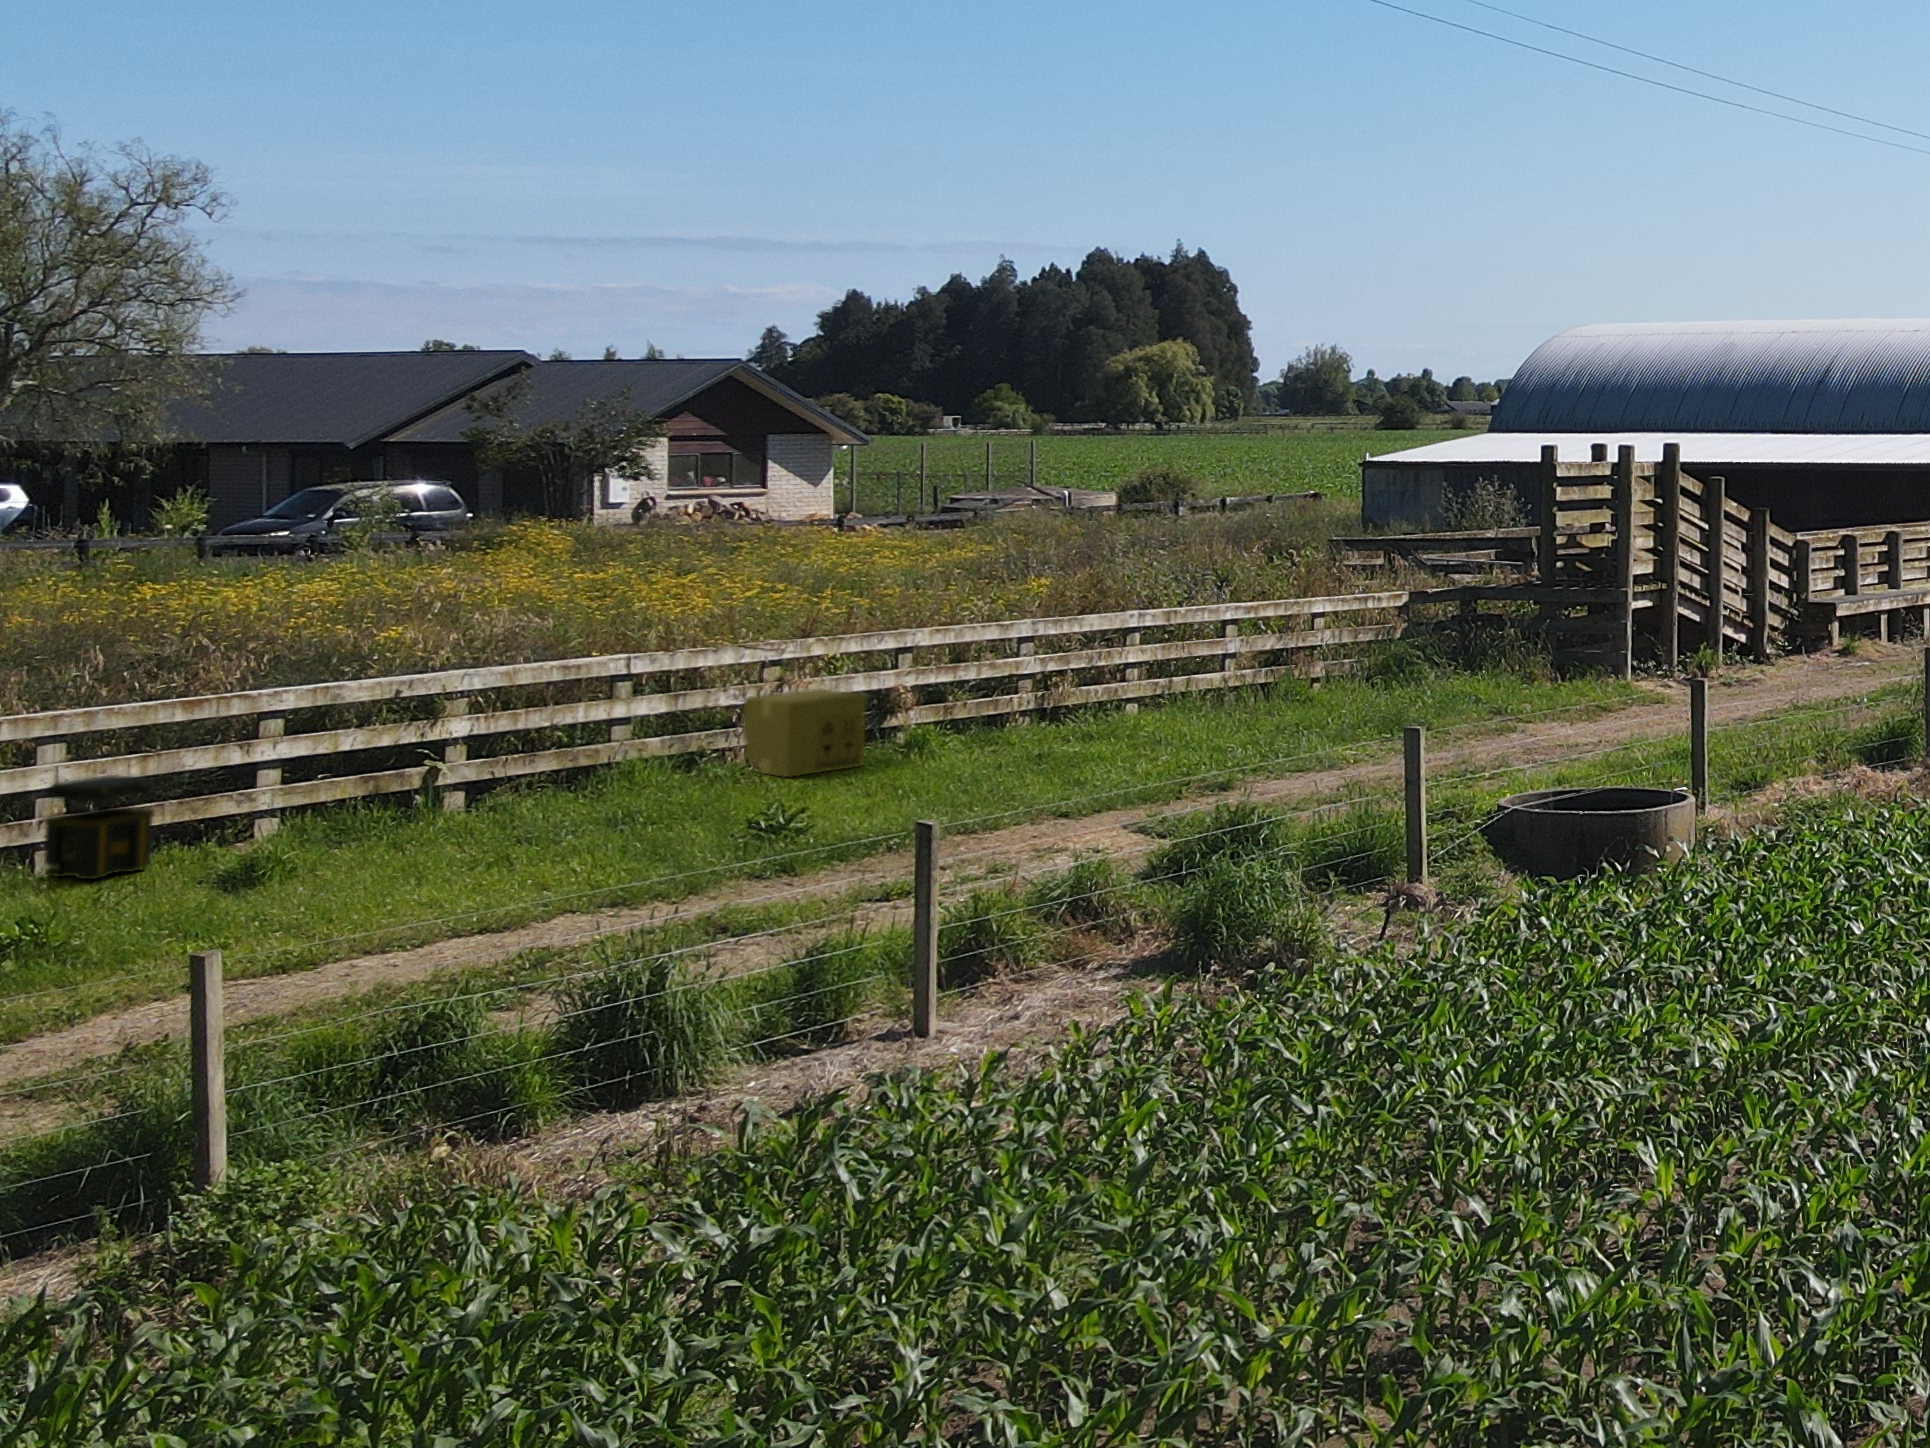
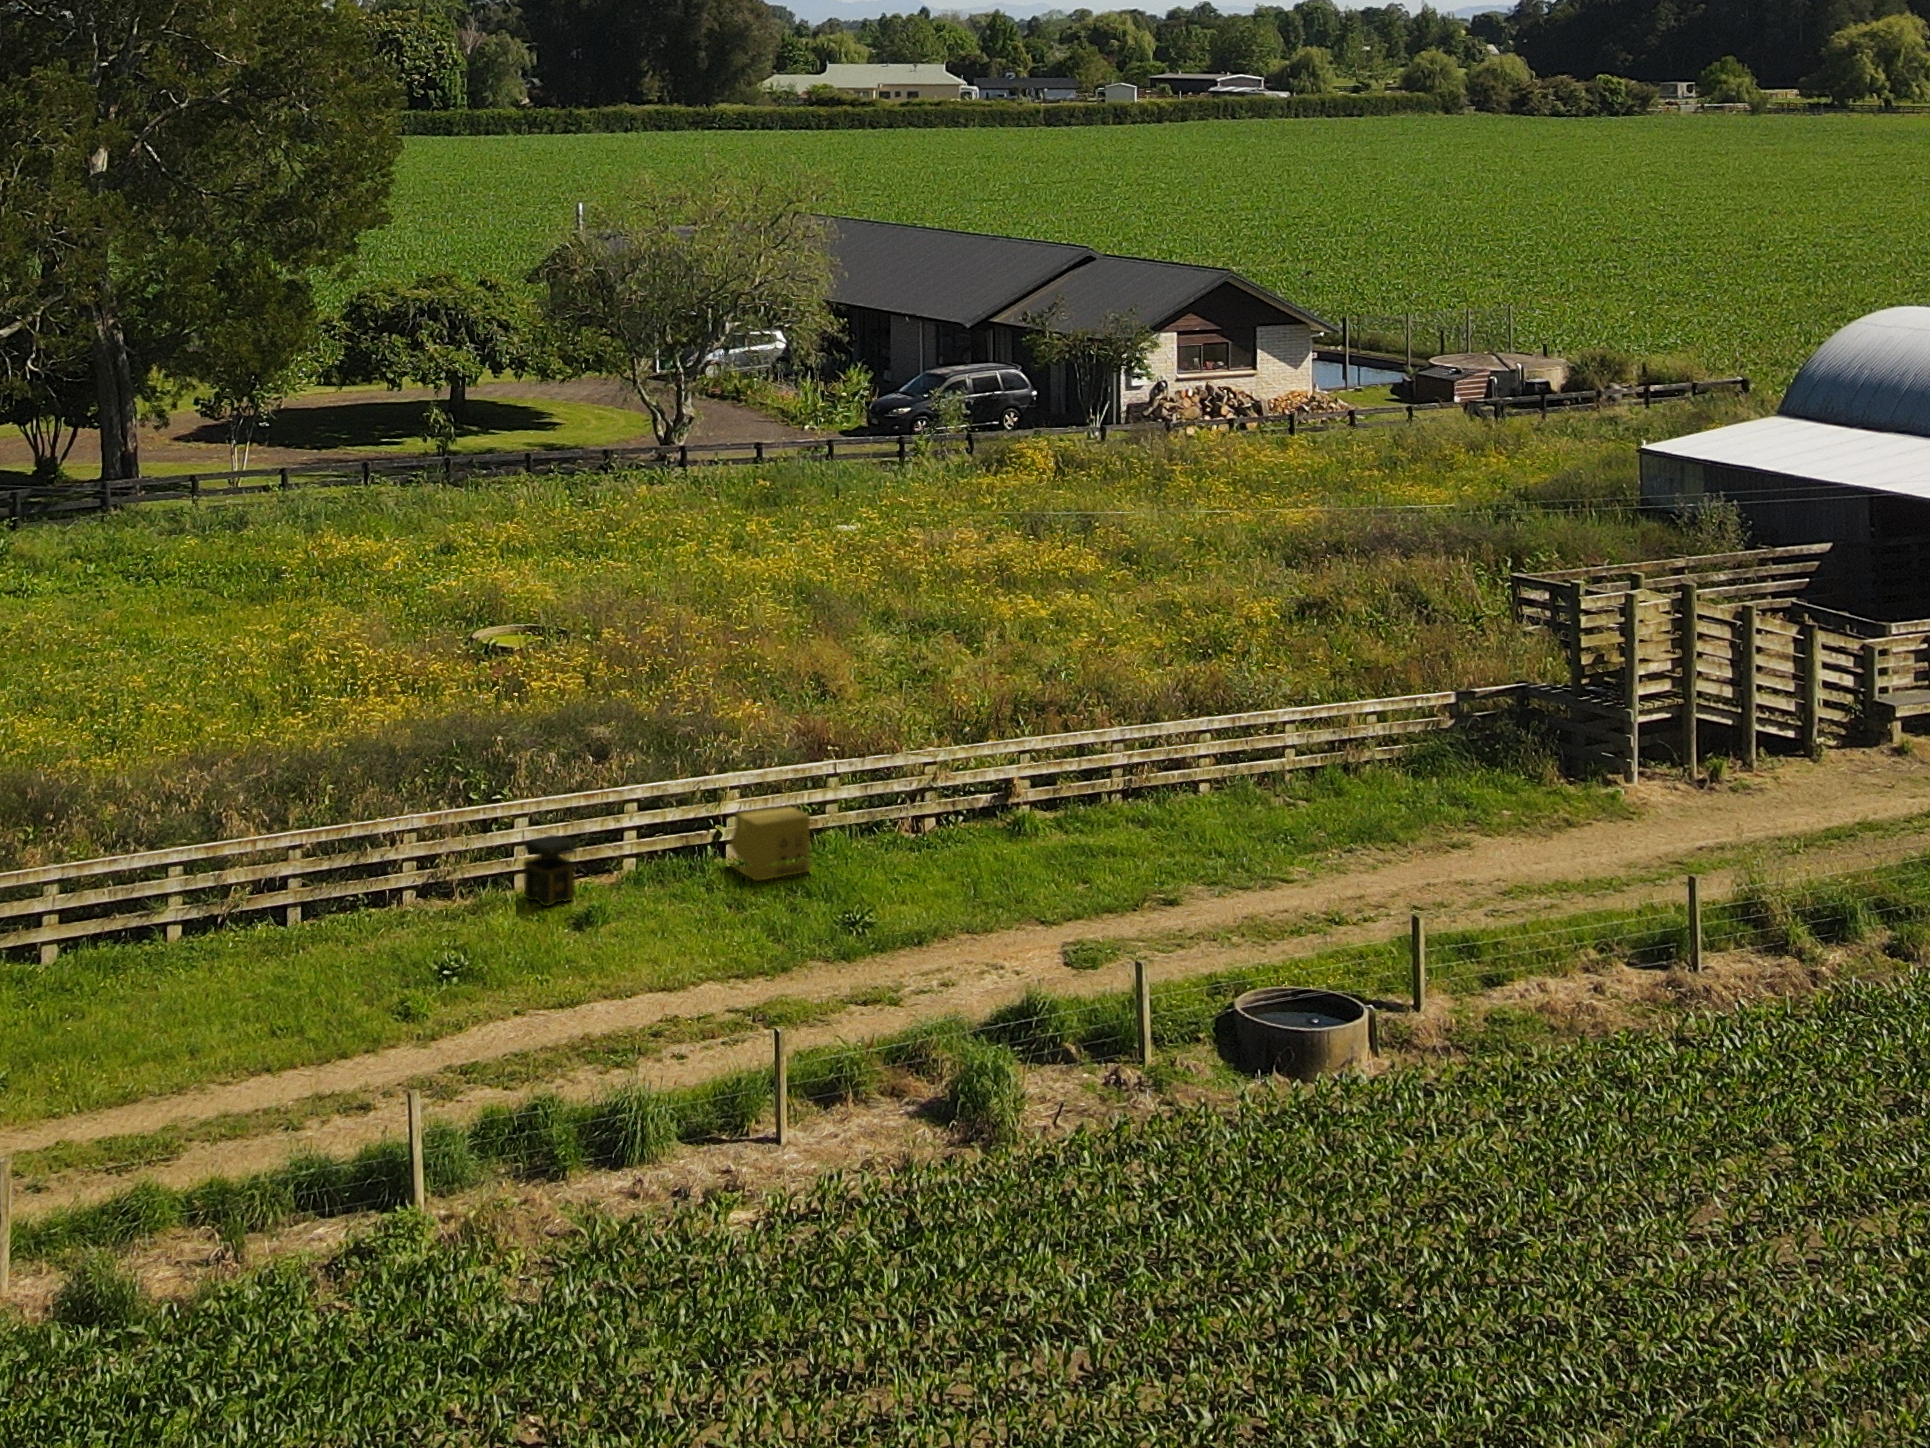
cardboard box: present [743,689,866,777] -> present [731,807,810,881]

